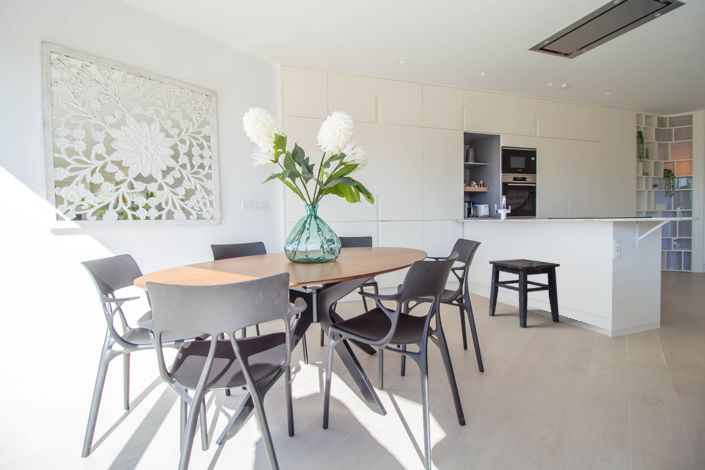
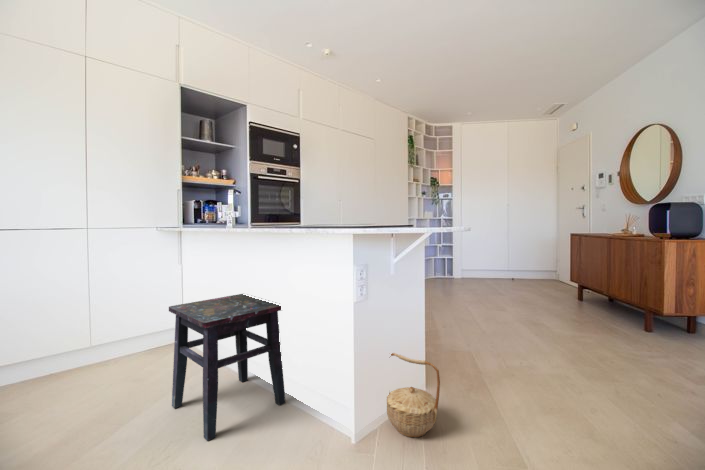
basket: none [638,295,684,344] -> present [387,353,440,437]

